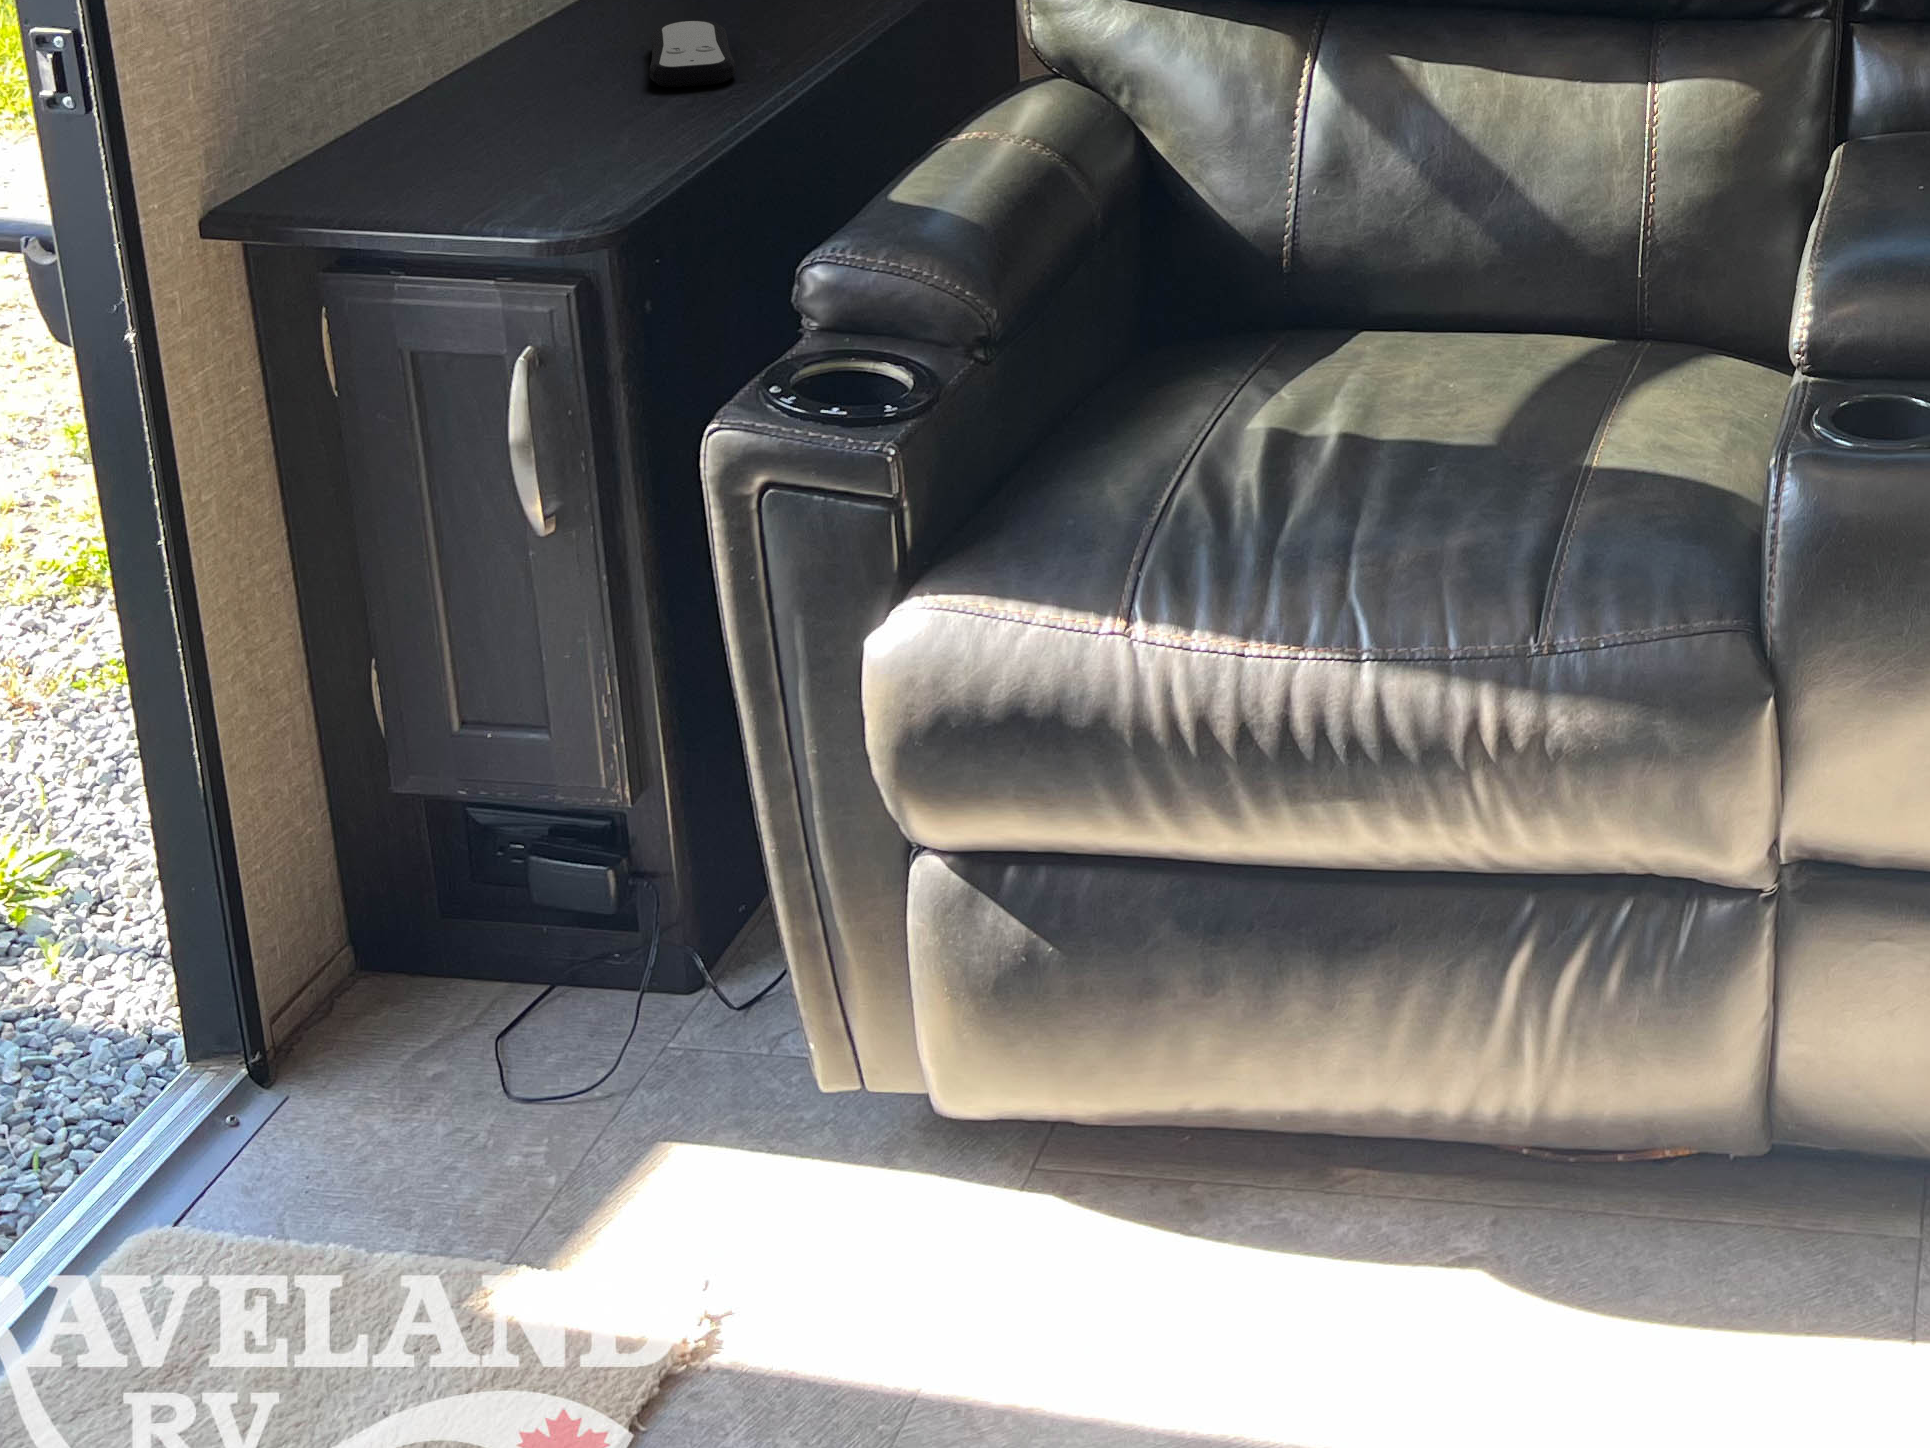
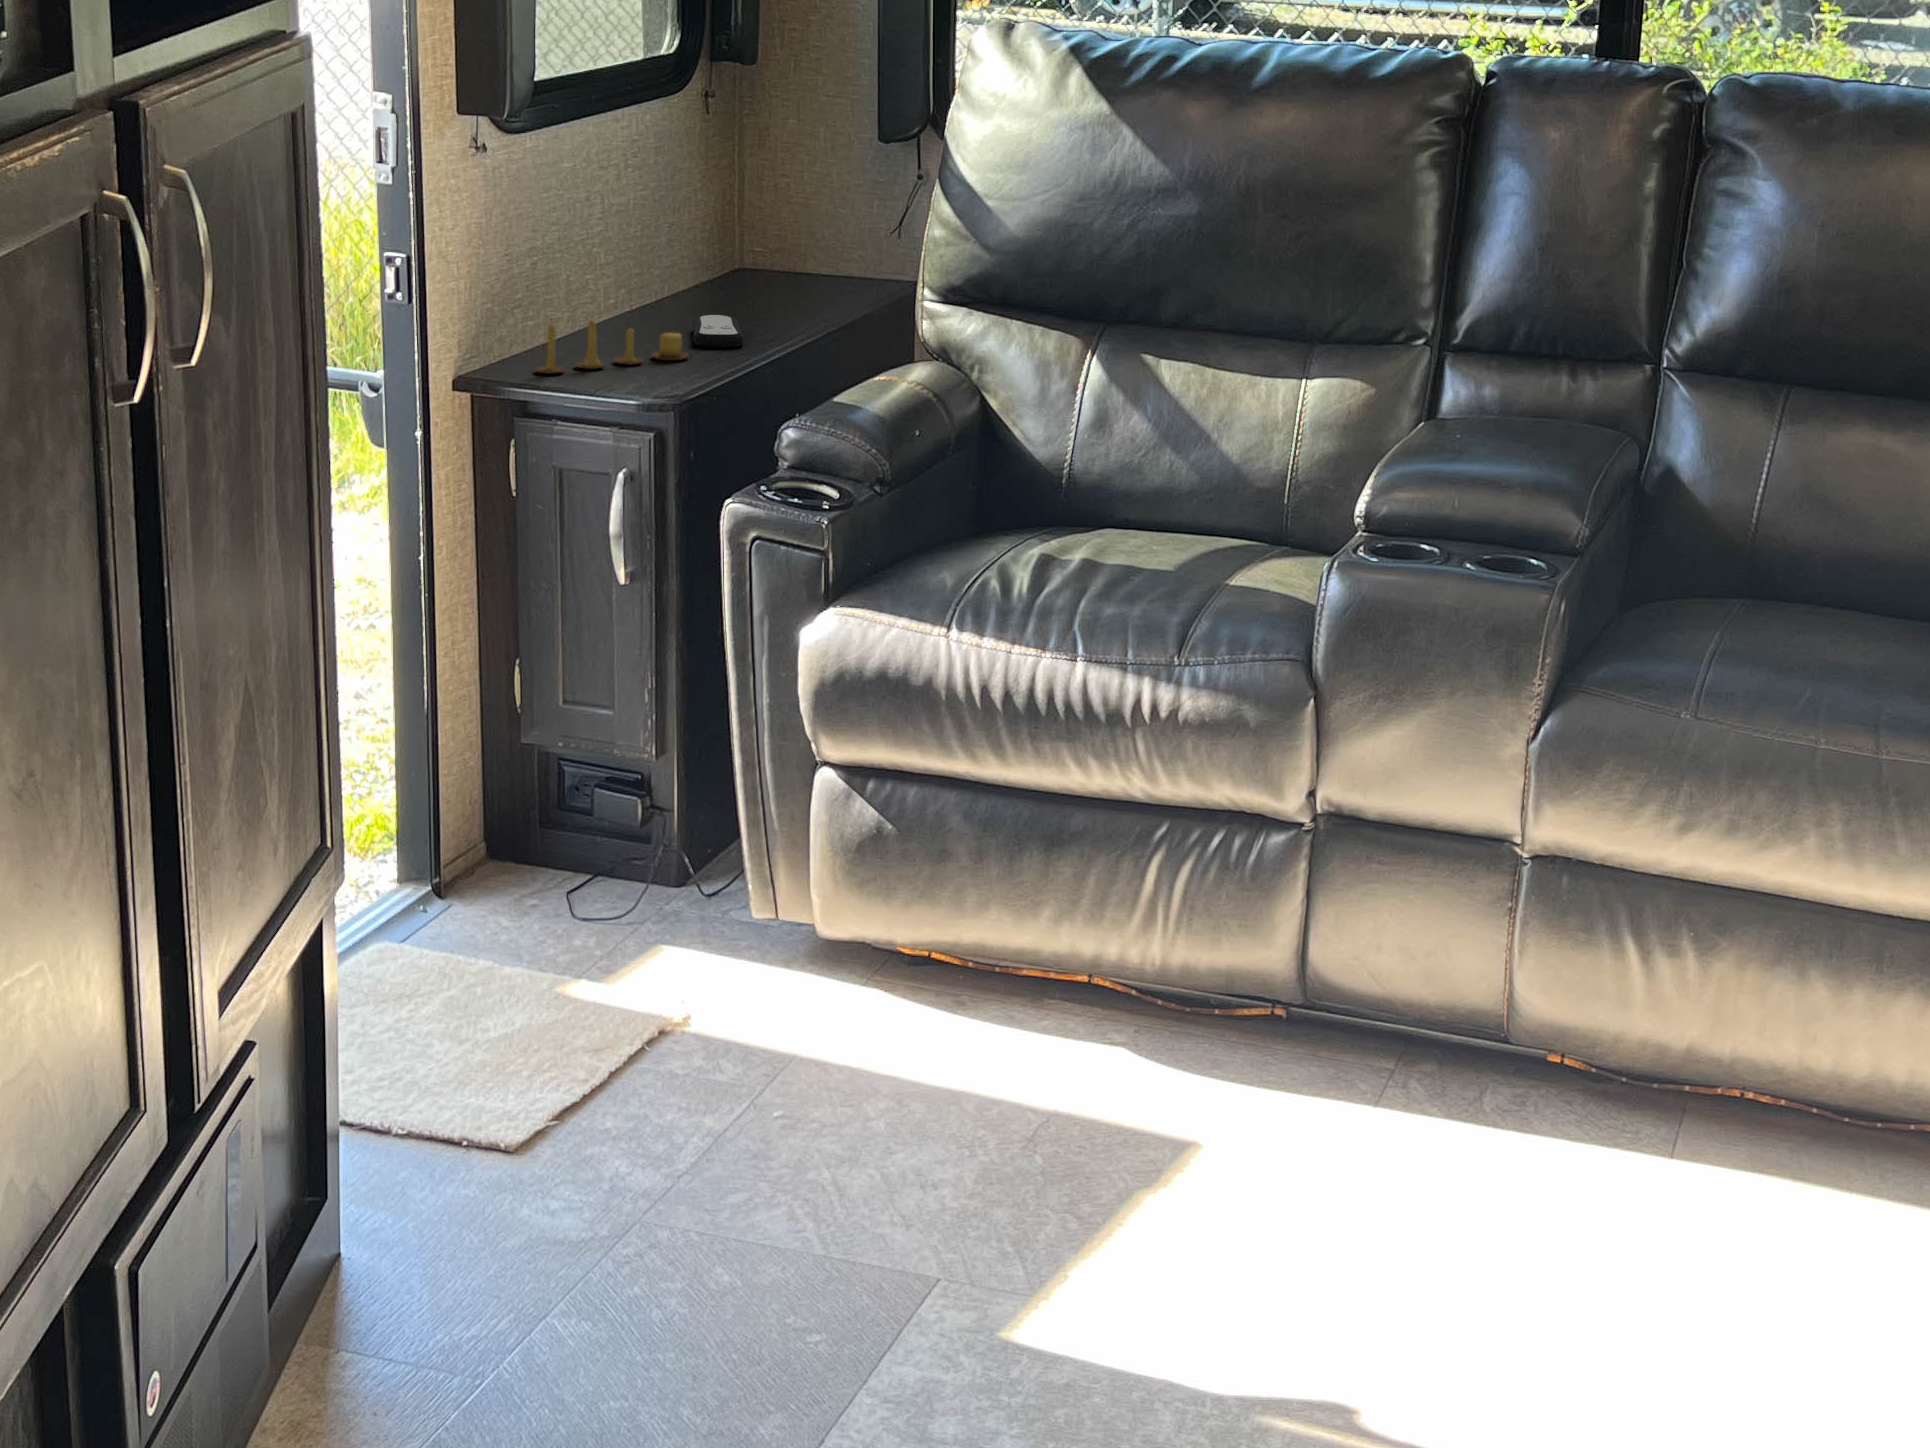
candle: none [362,71,642,180] -> present [535,320,688,373]

